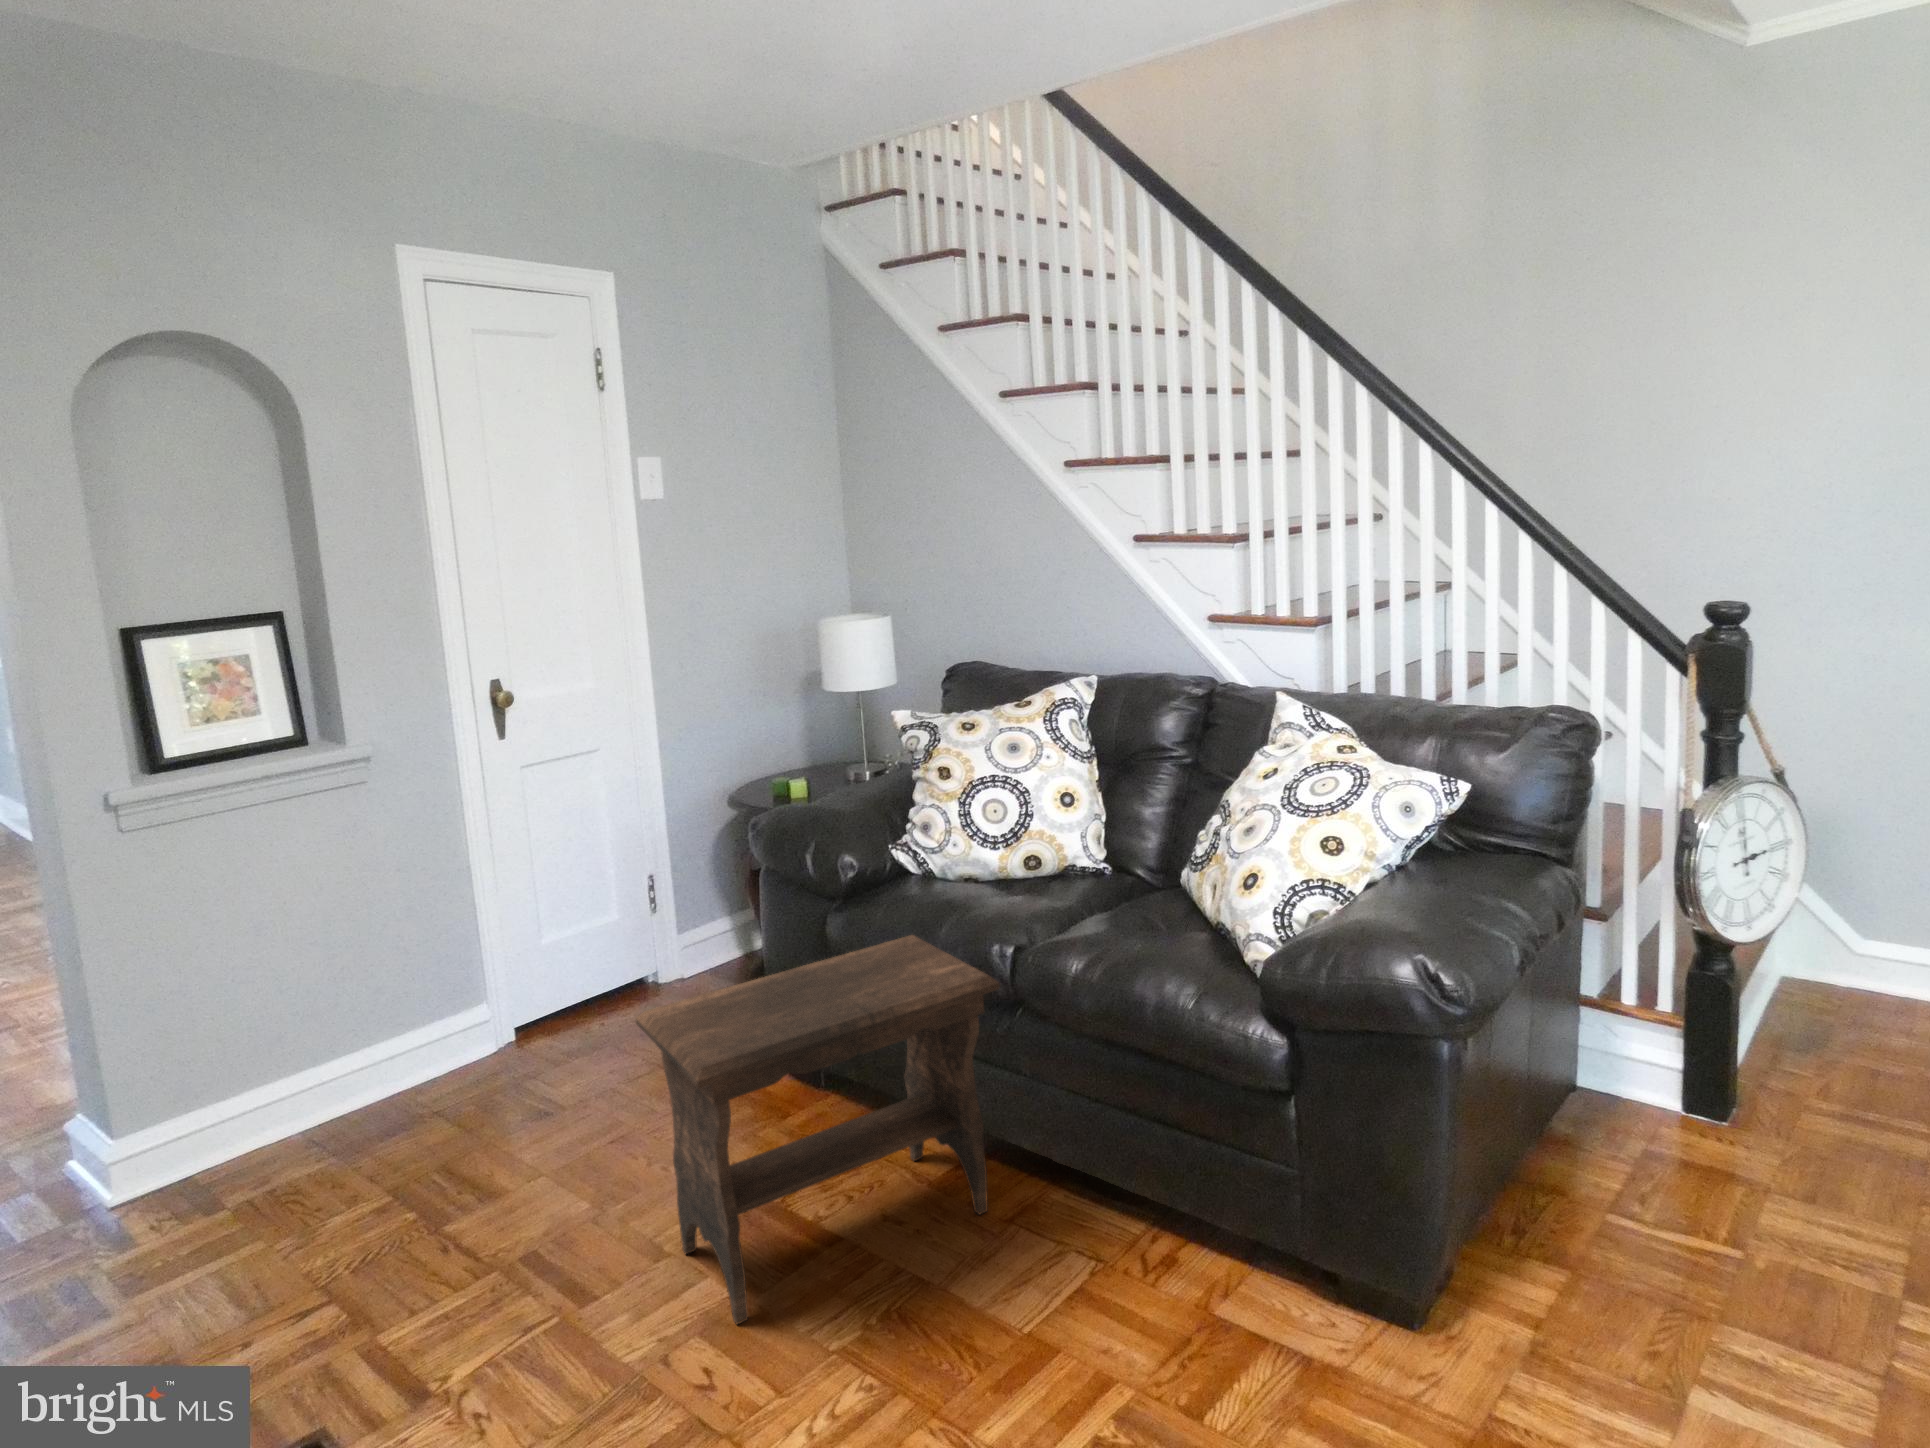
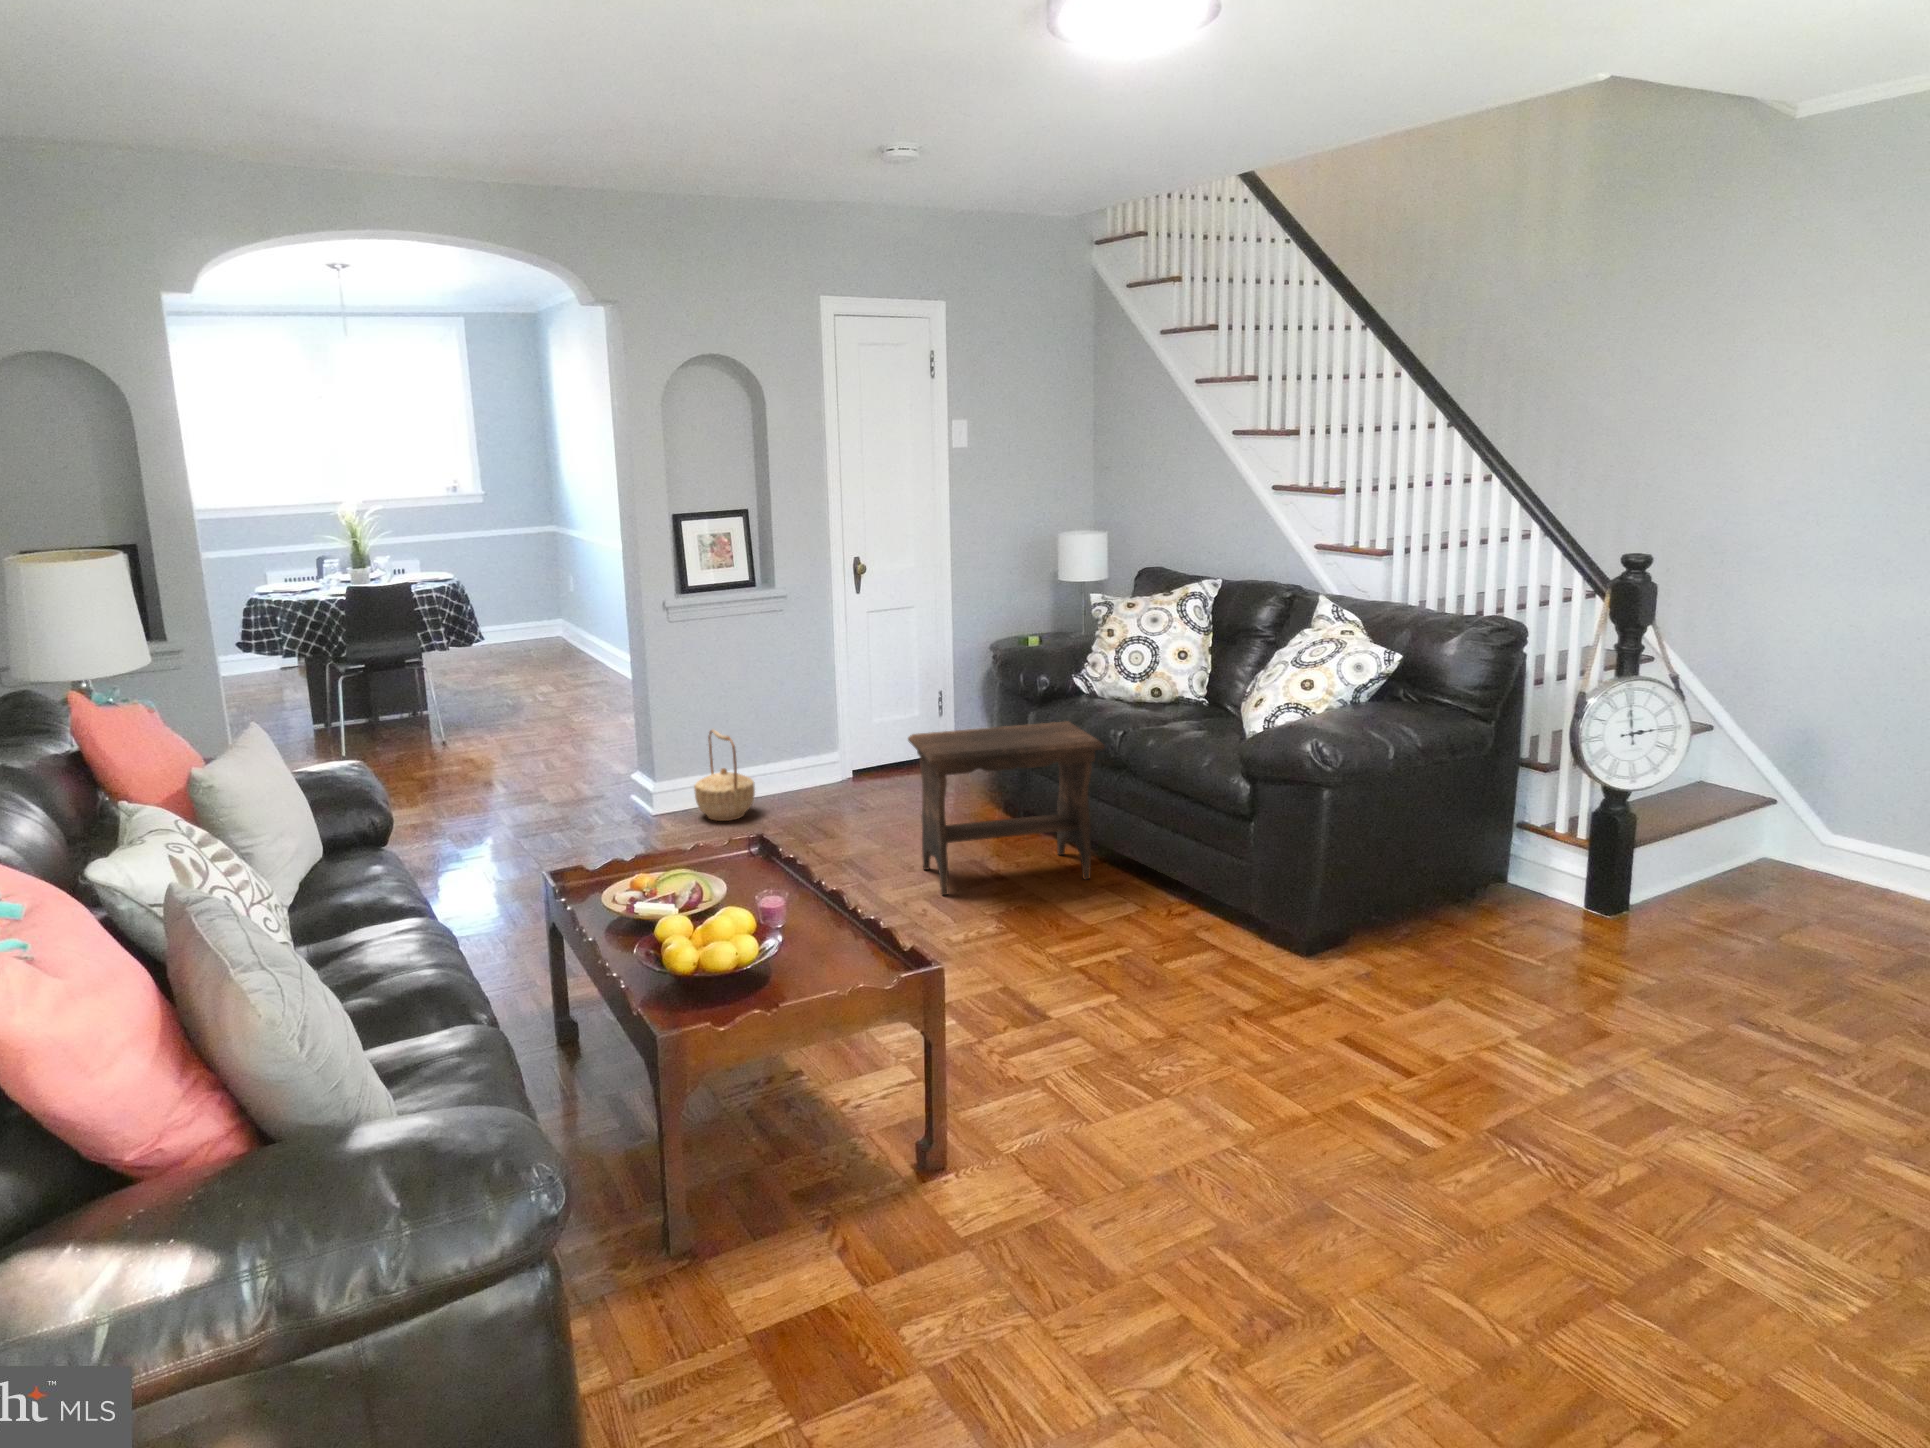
basket: none [196,1022,329,1200] -> present [694,730,755,821]

